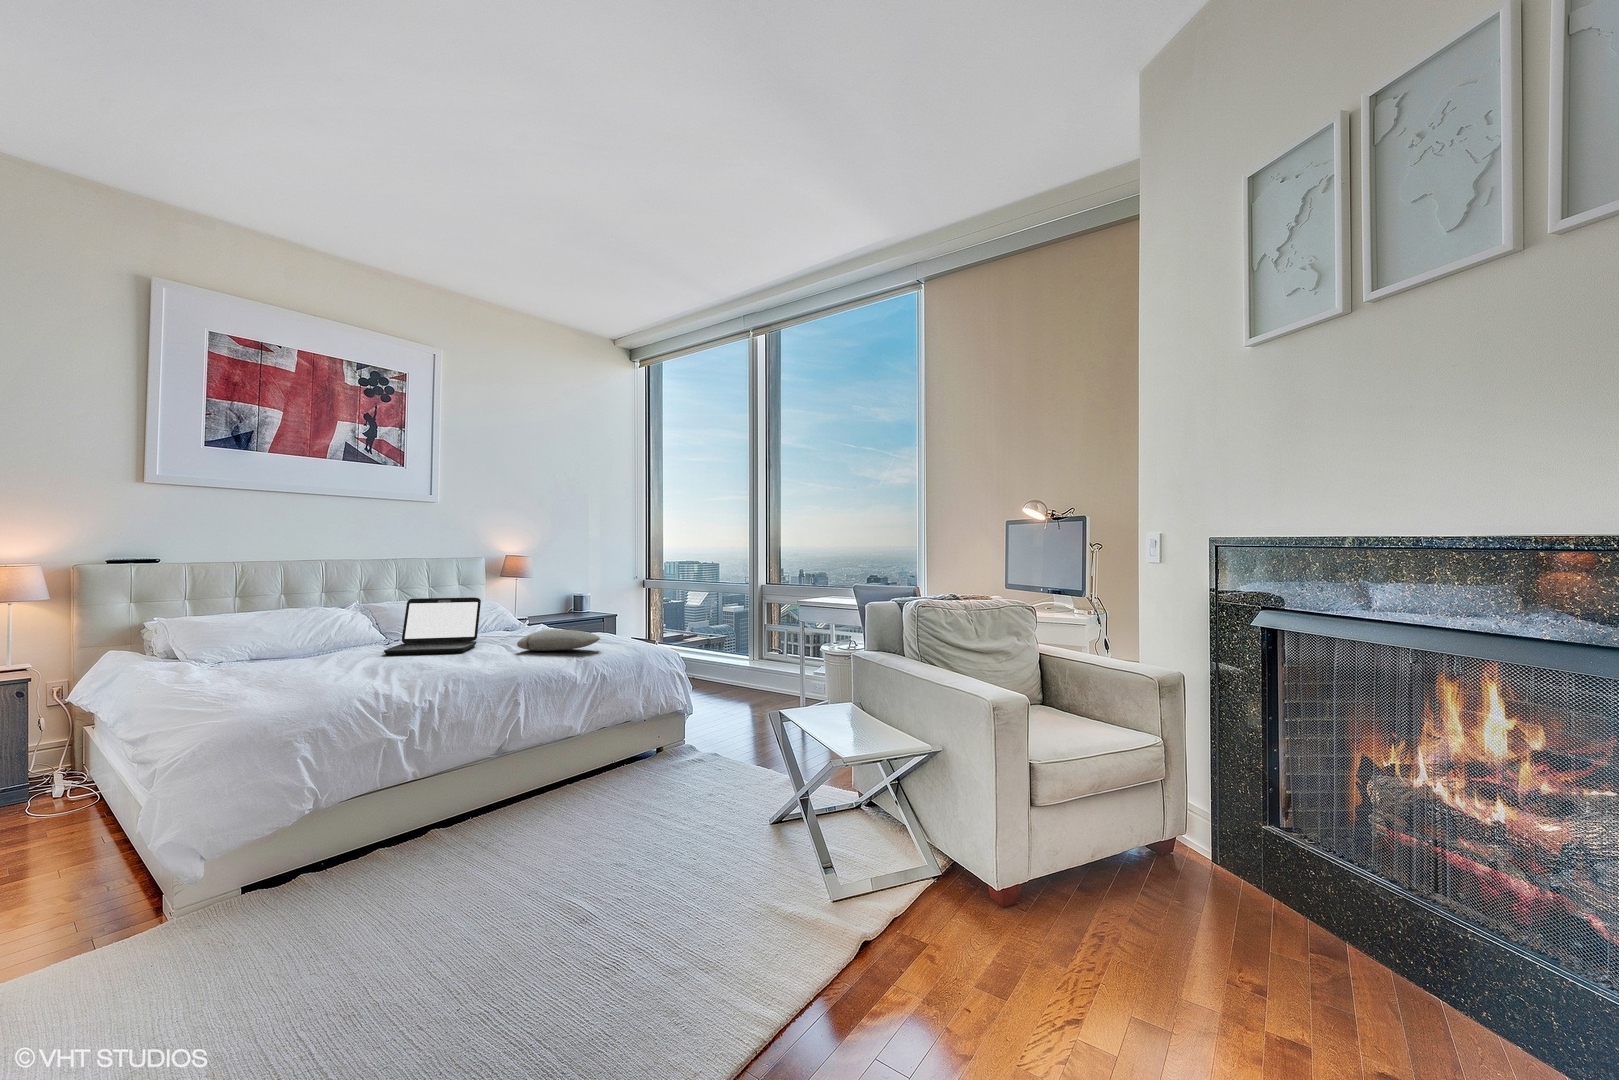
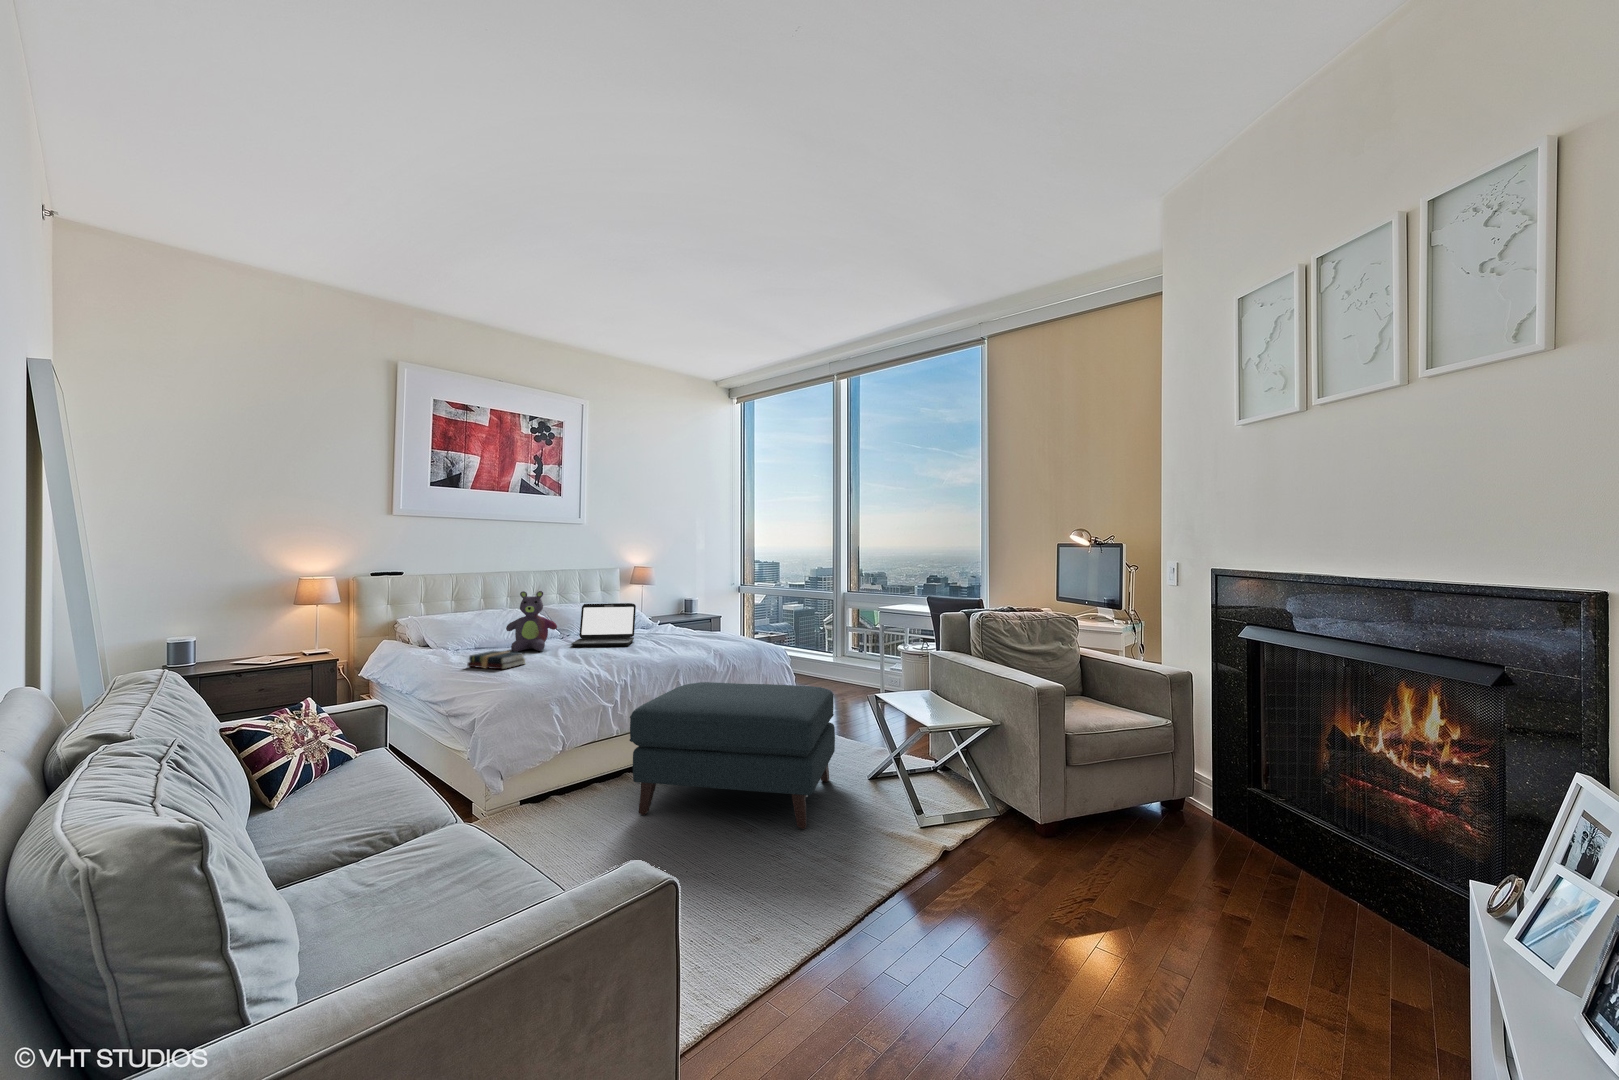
stuffed bear: none [287,581,363,663] -> present [506,591,557,652]
pillow: present [517,629,600,651] -> none [668,630,730,646]
hardback book: none [196,663,292,690] -> present [467,651,525,669]
ottoman: none [407,701,721,914] -> present [630,682,835,829]

